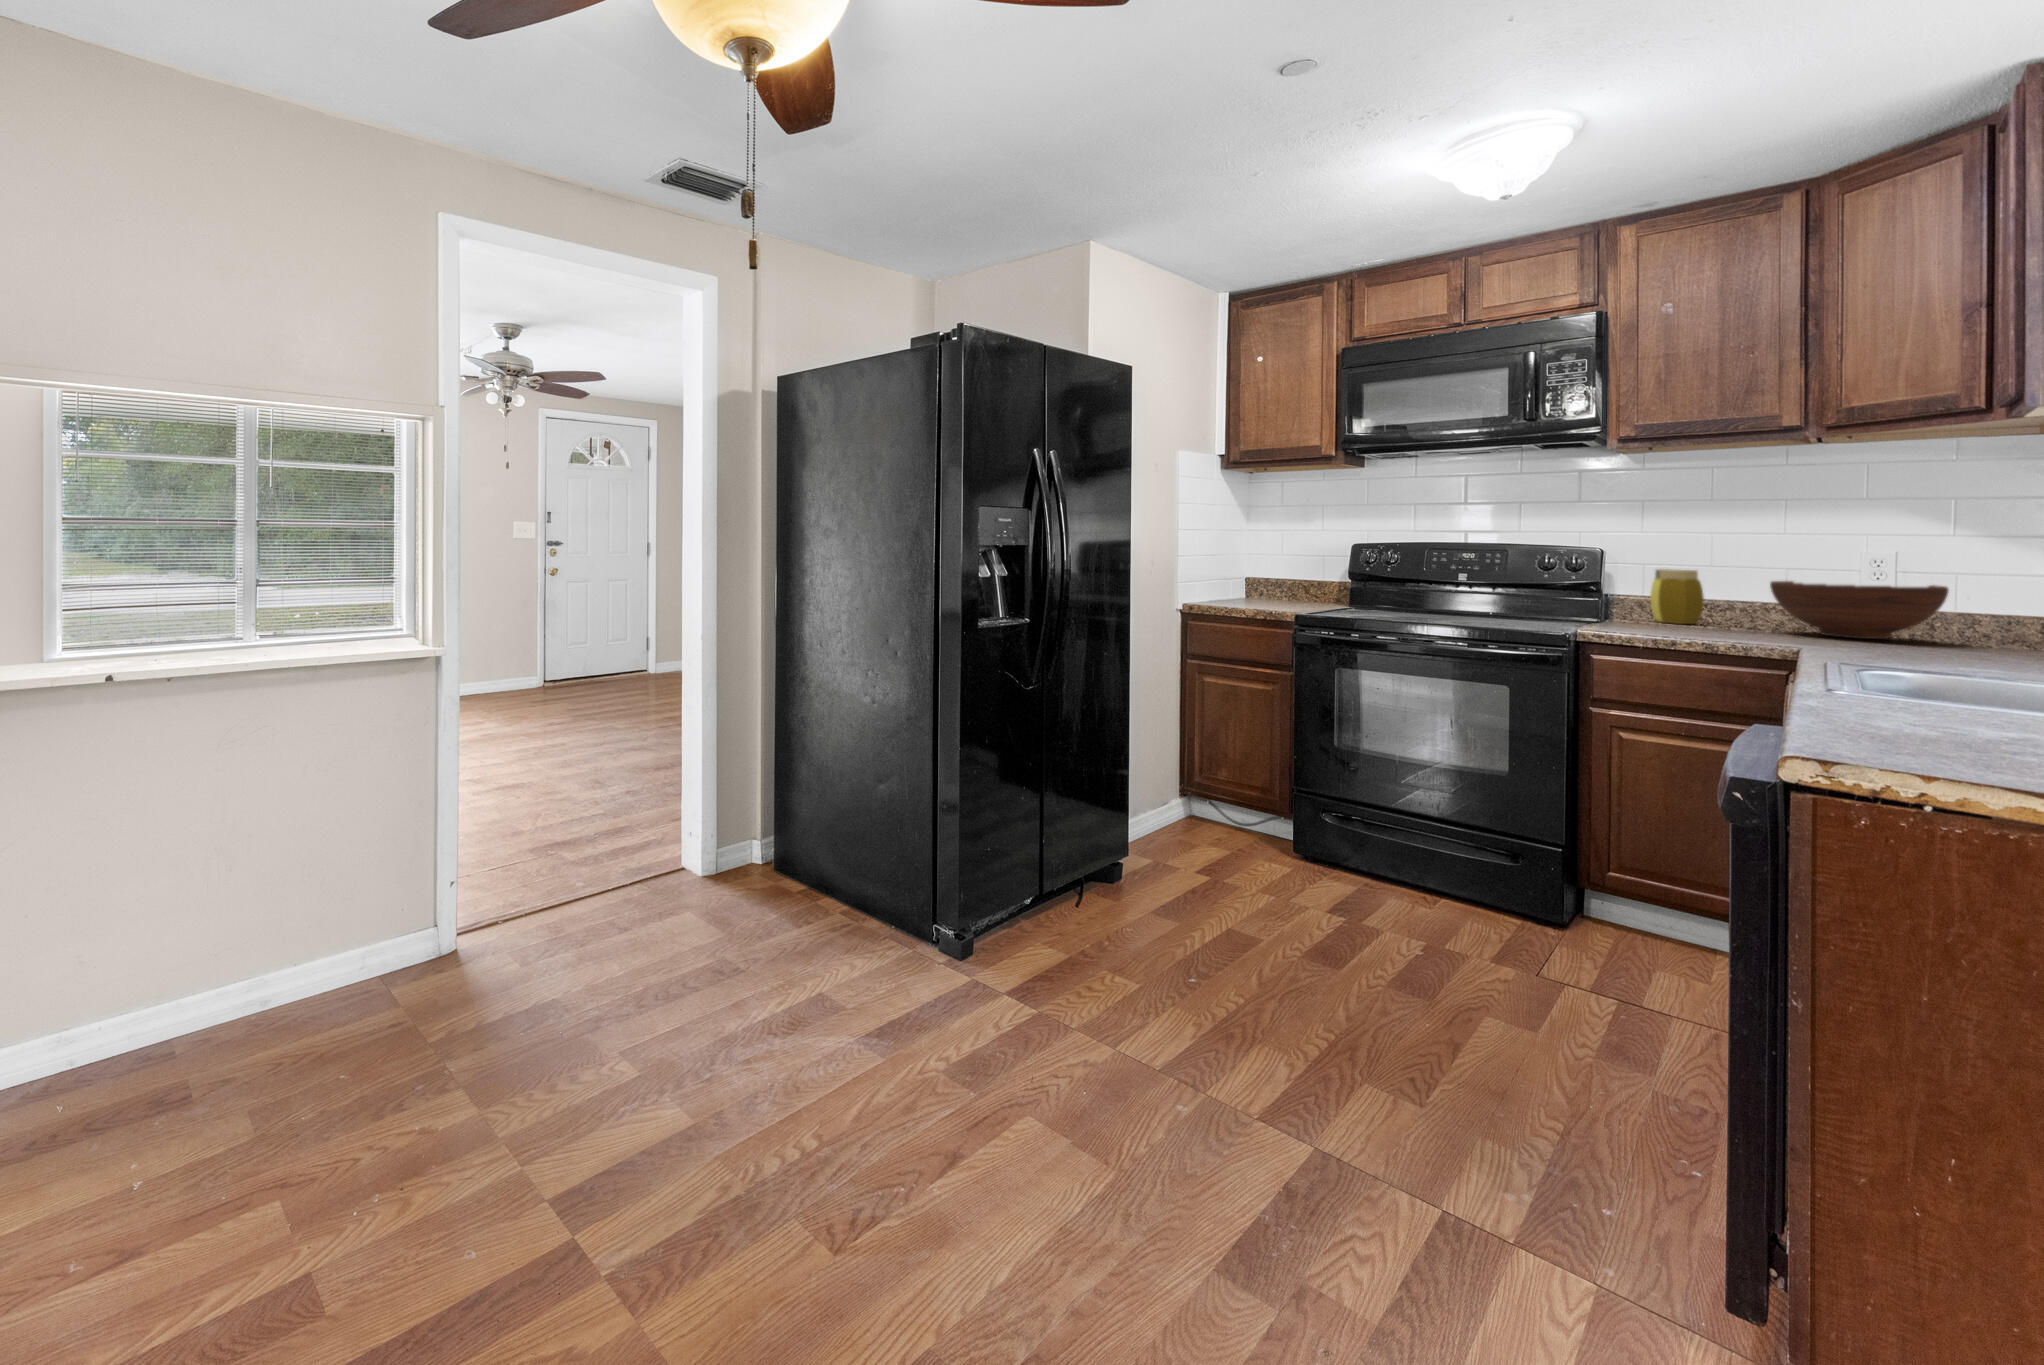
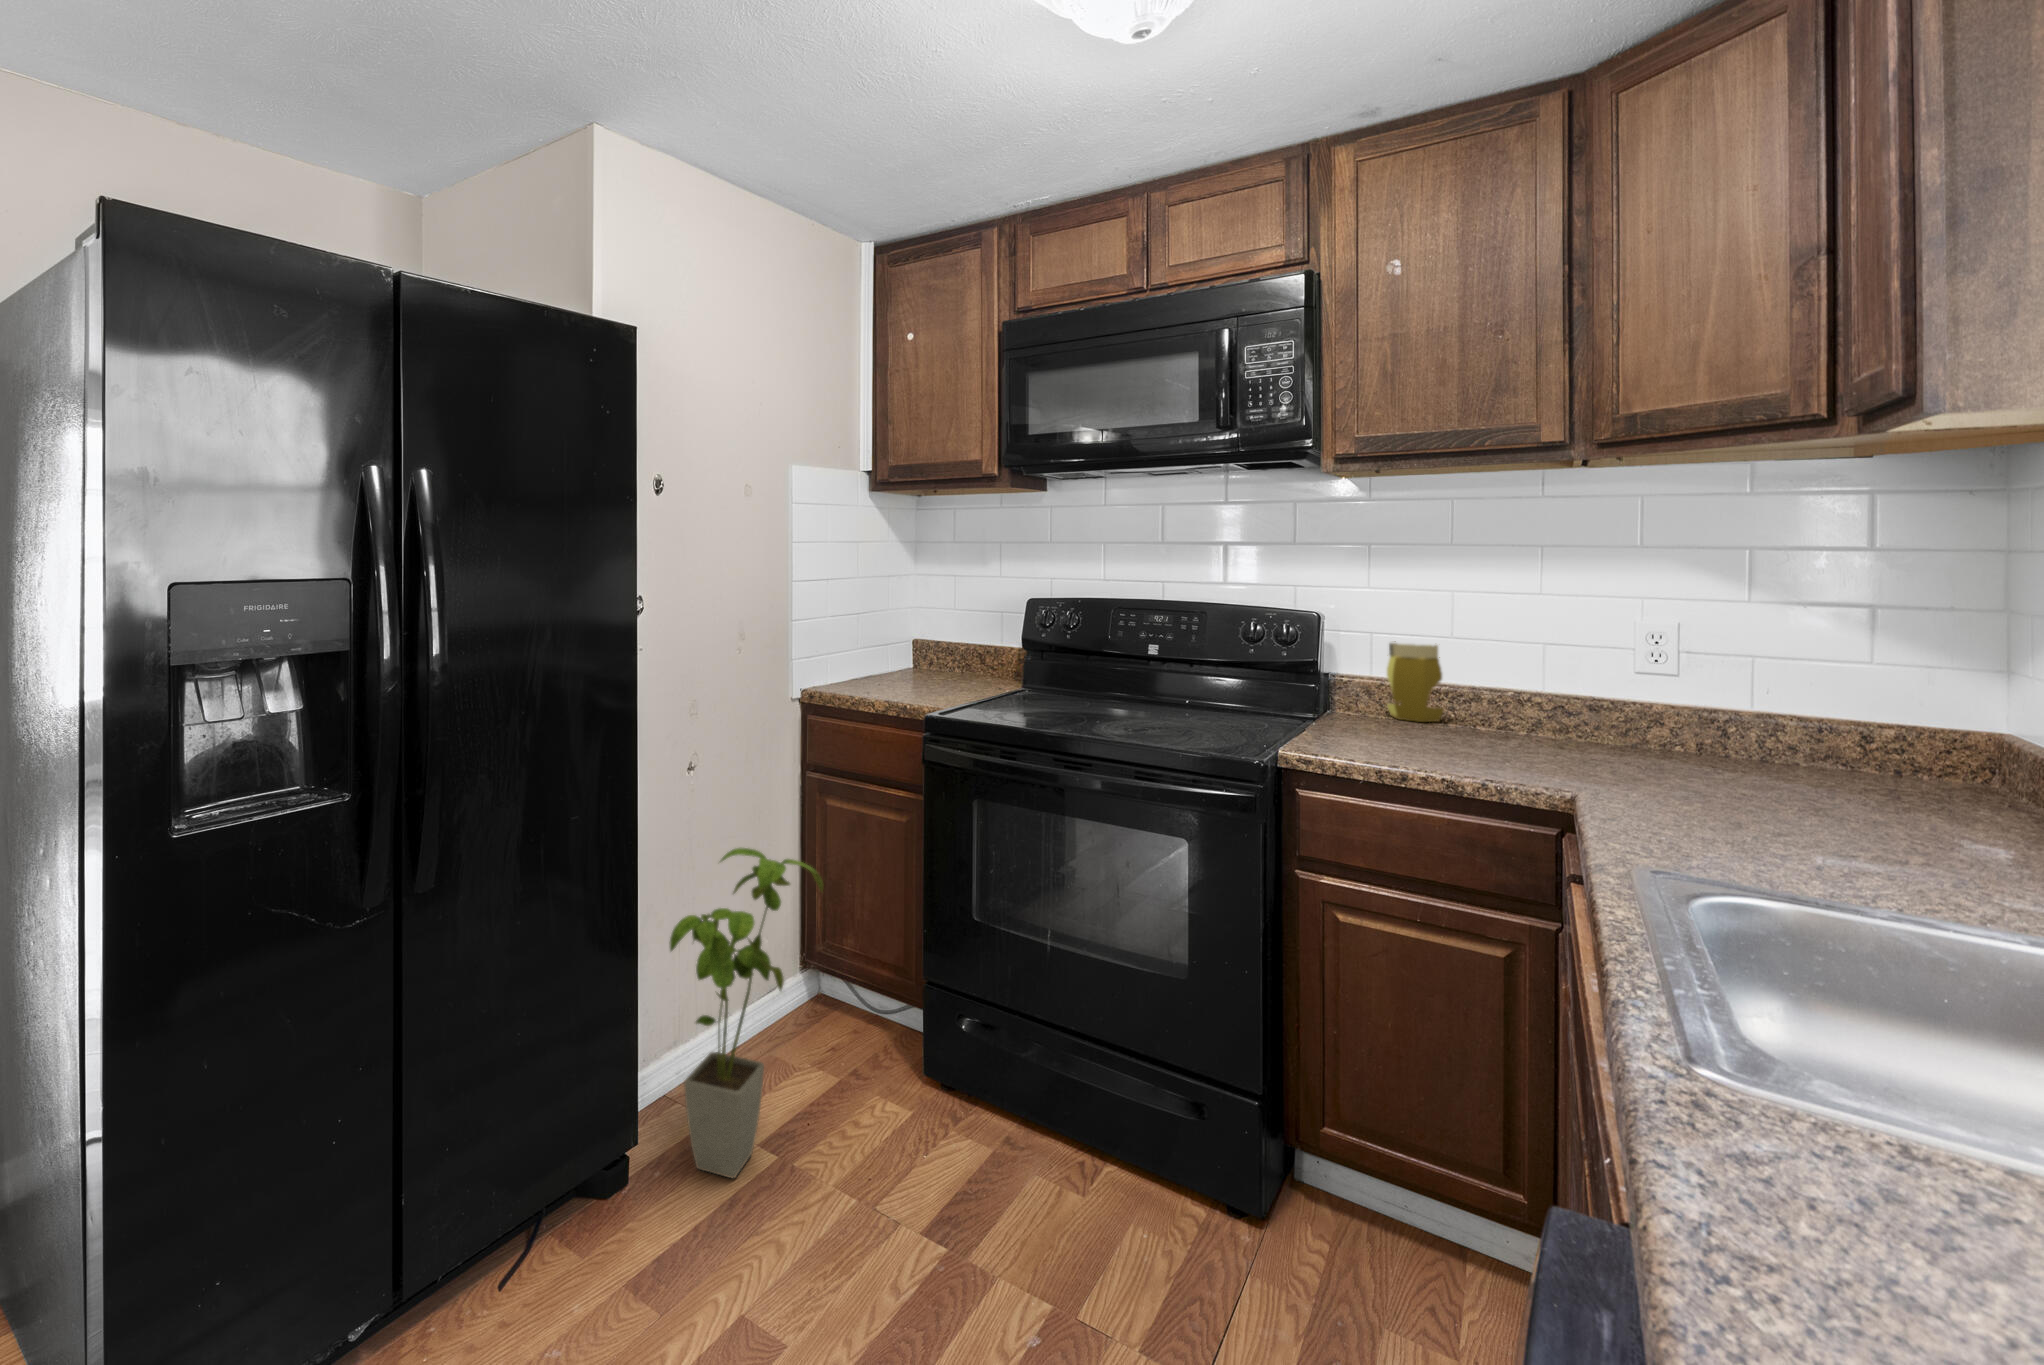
fruit bowl: present [1770,581,1949,639] -> none [1528,661,1748,753]
house plant: none [1146,688,1244,886] -> present [670,848,823,1178]

